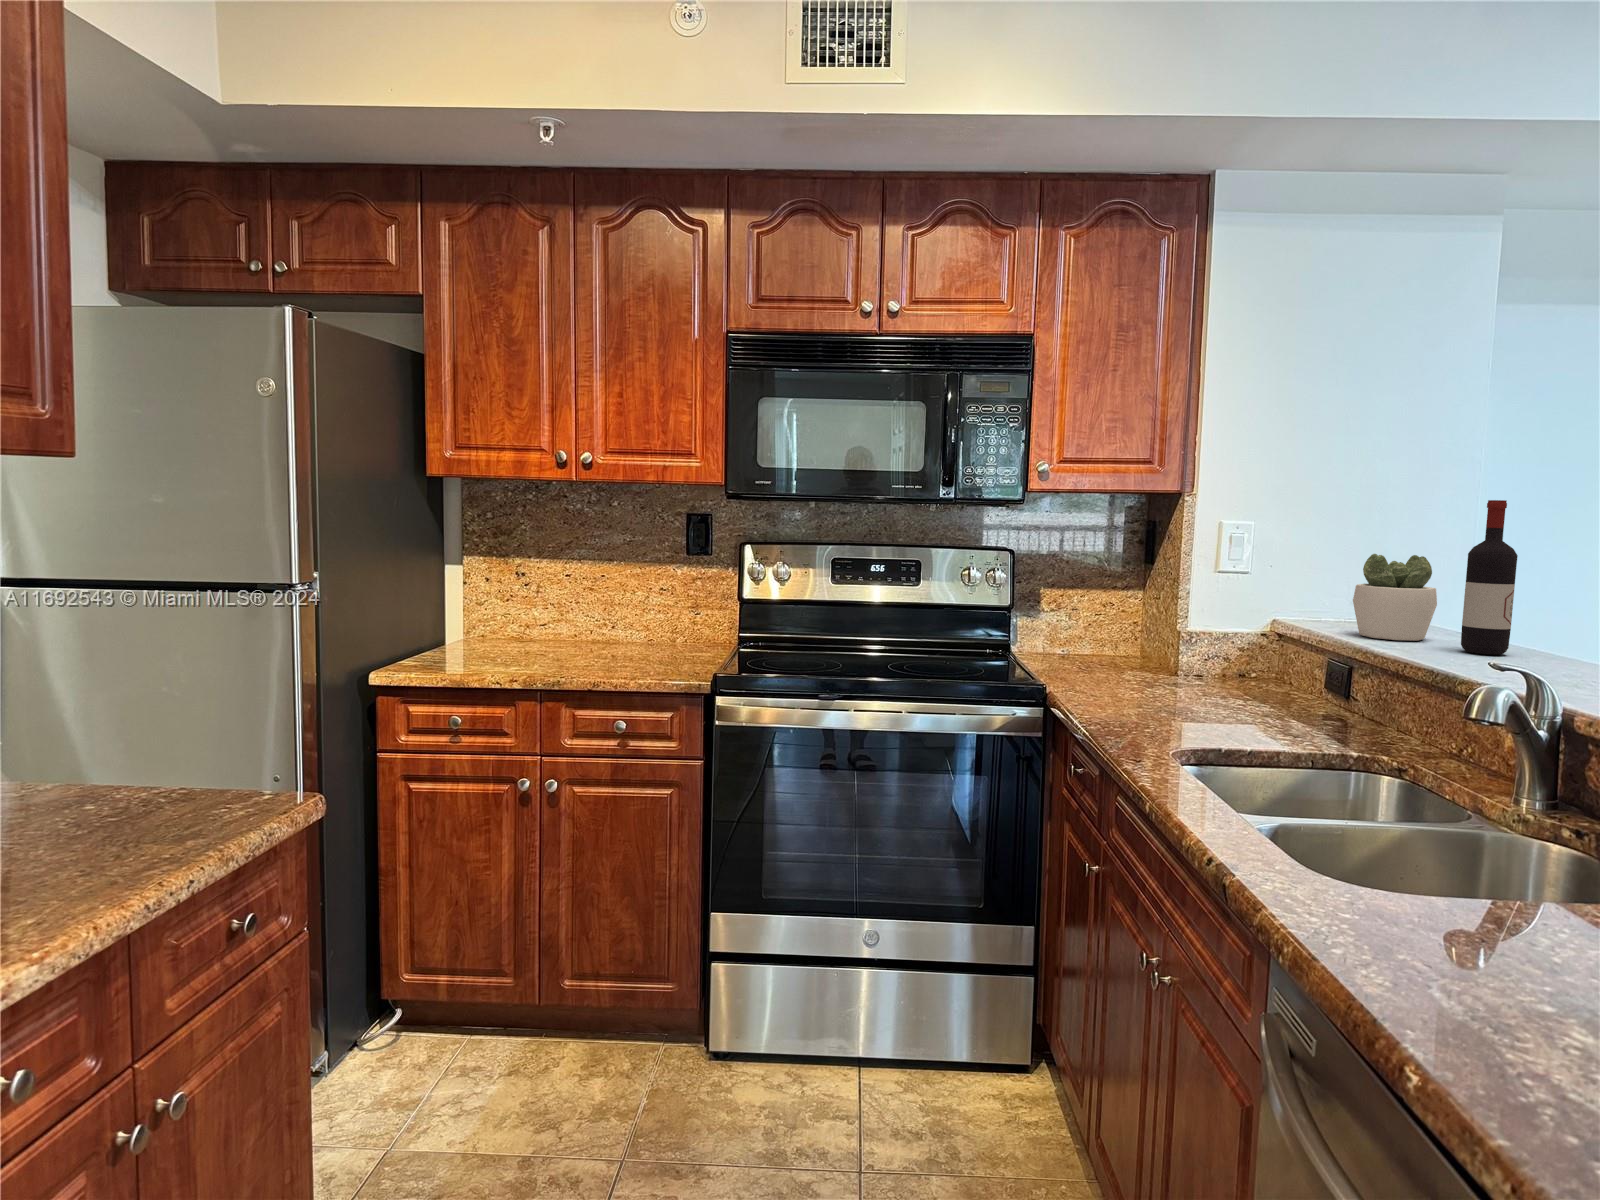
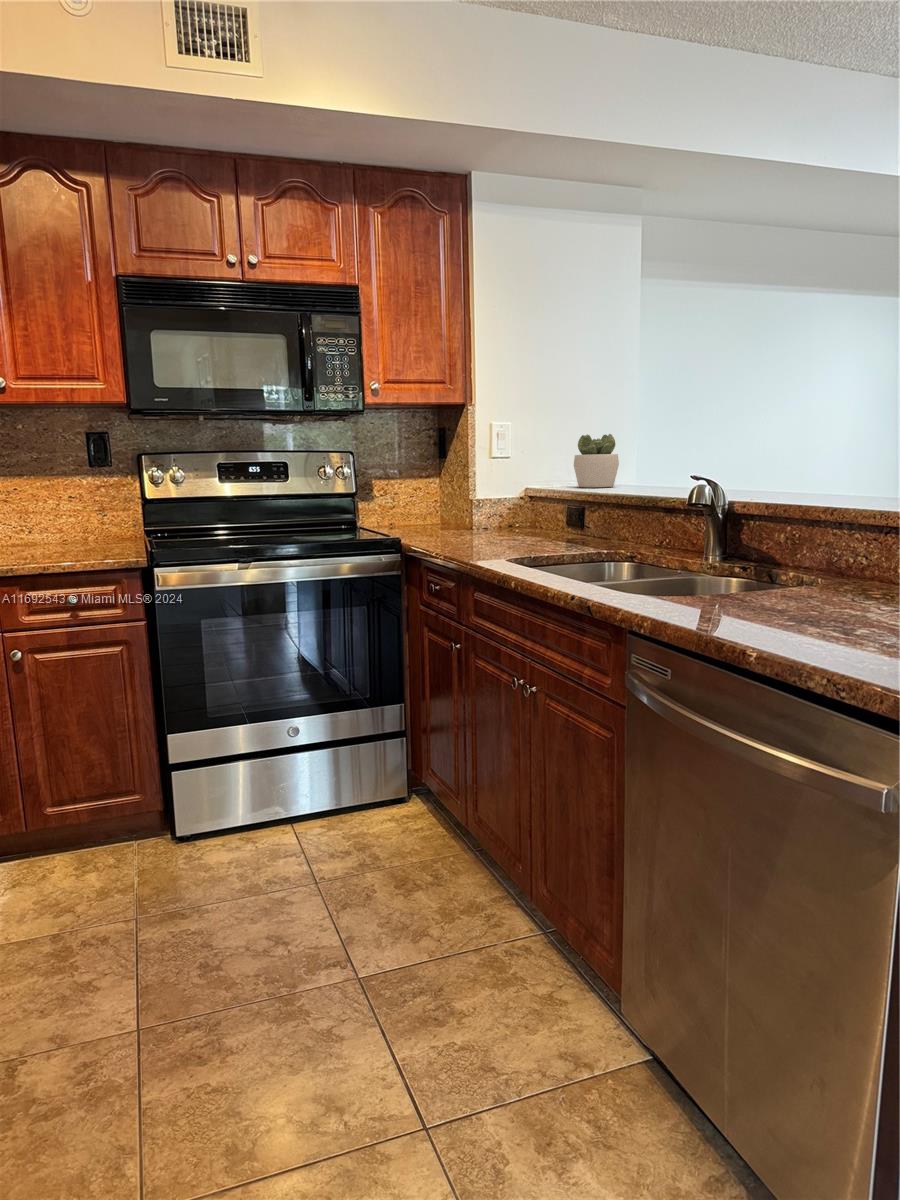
wine bottle: present [1461,500,1518,655] -> none [634,395,660,489]

